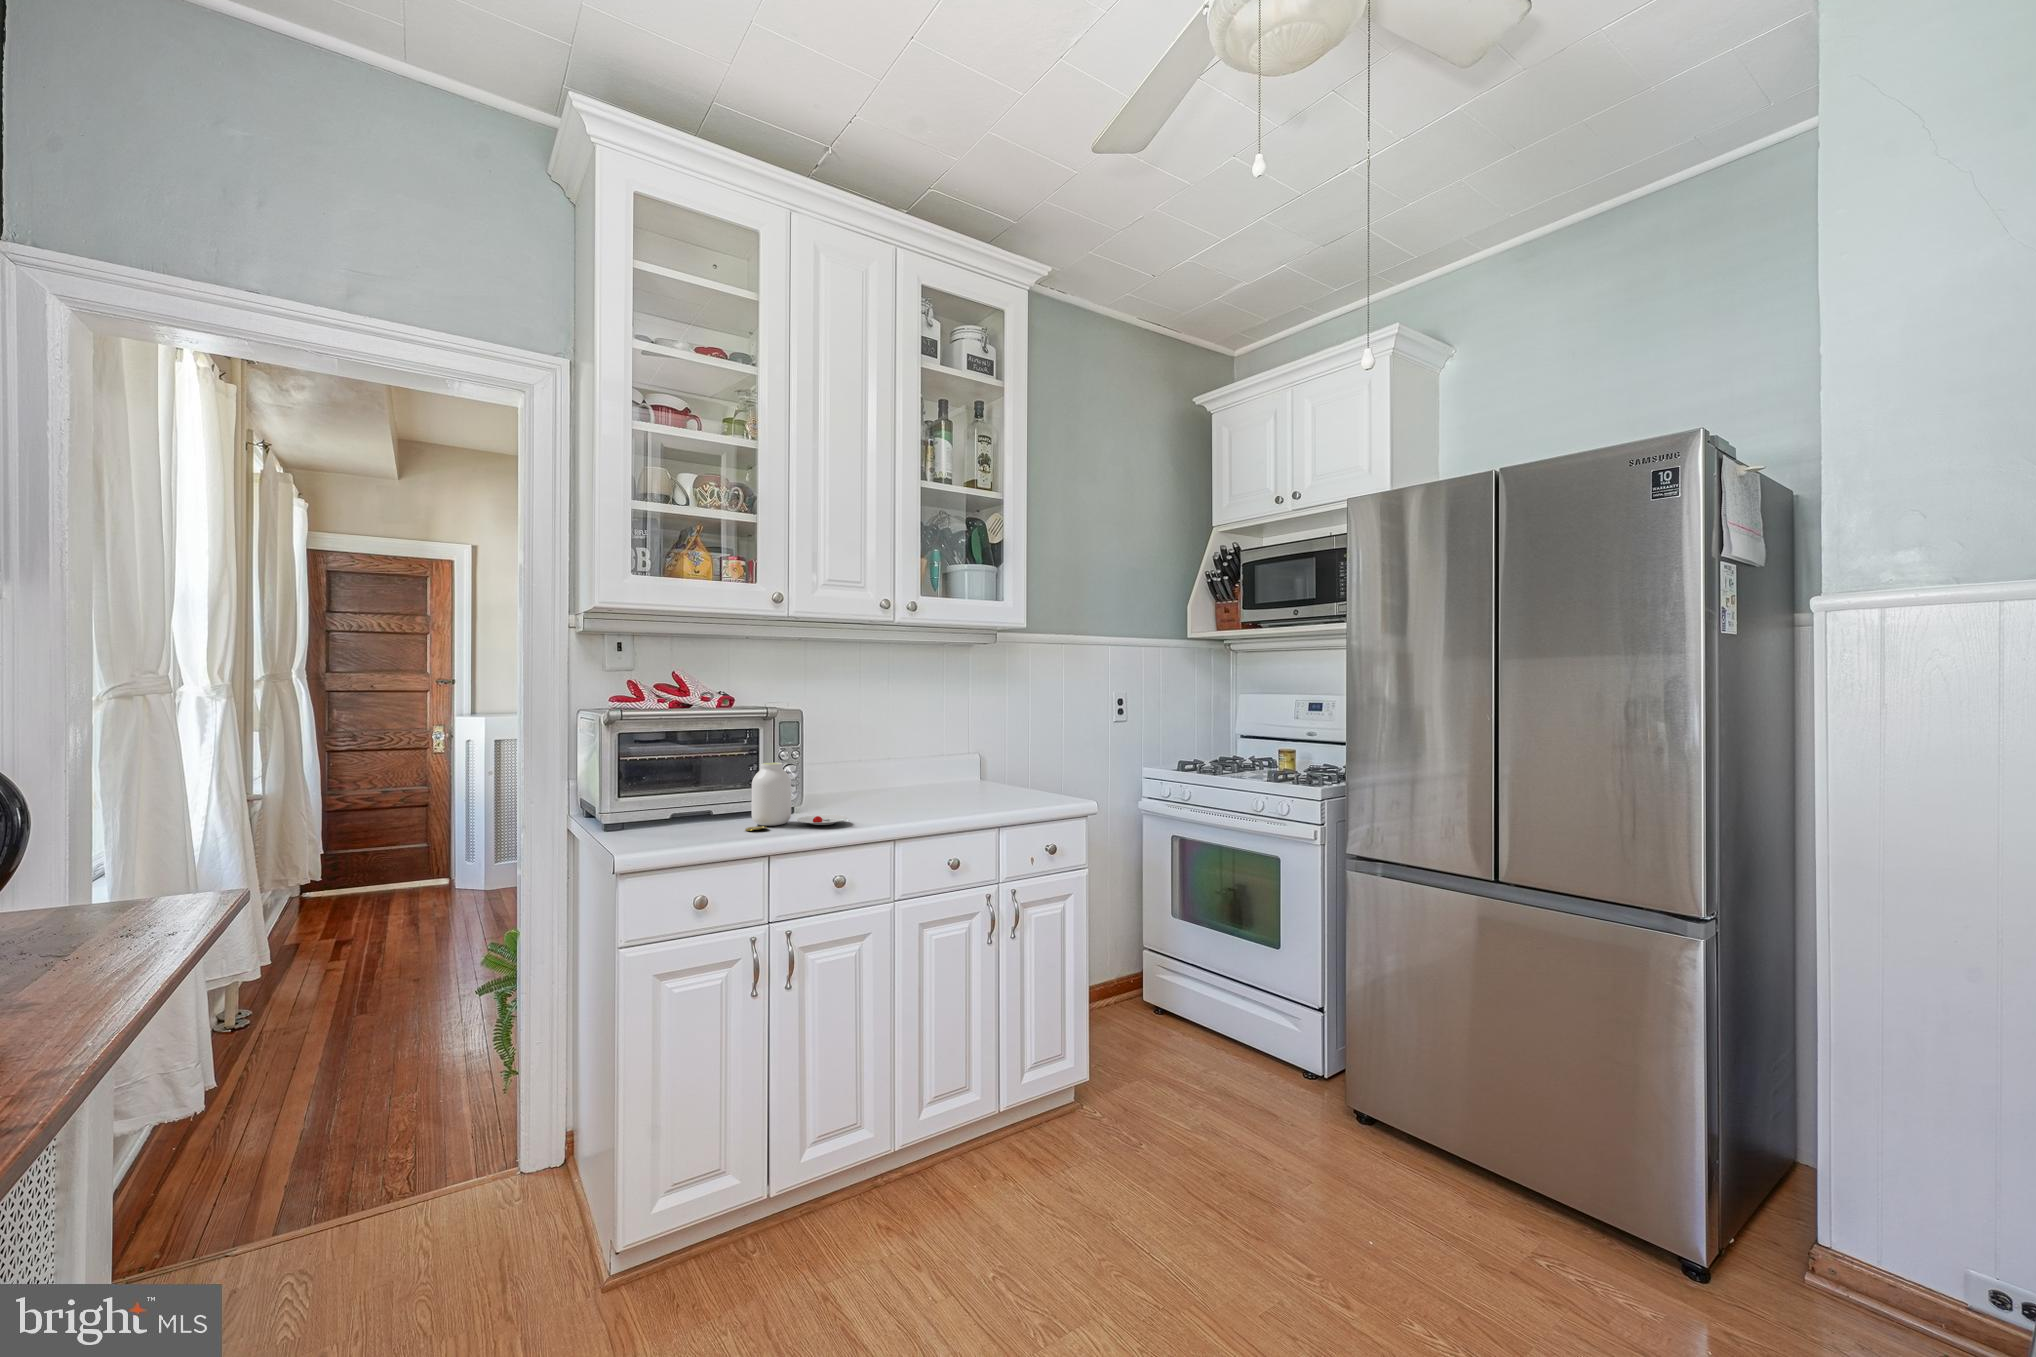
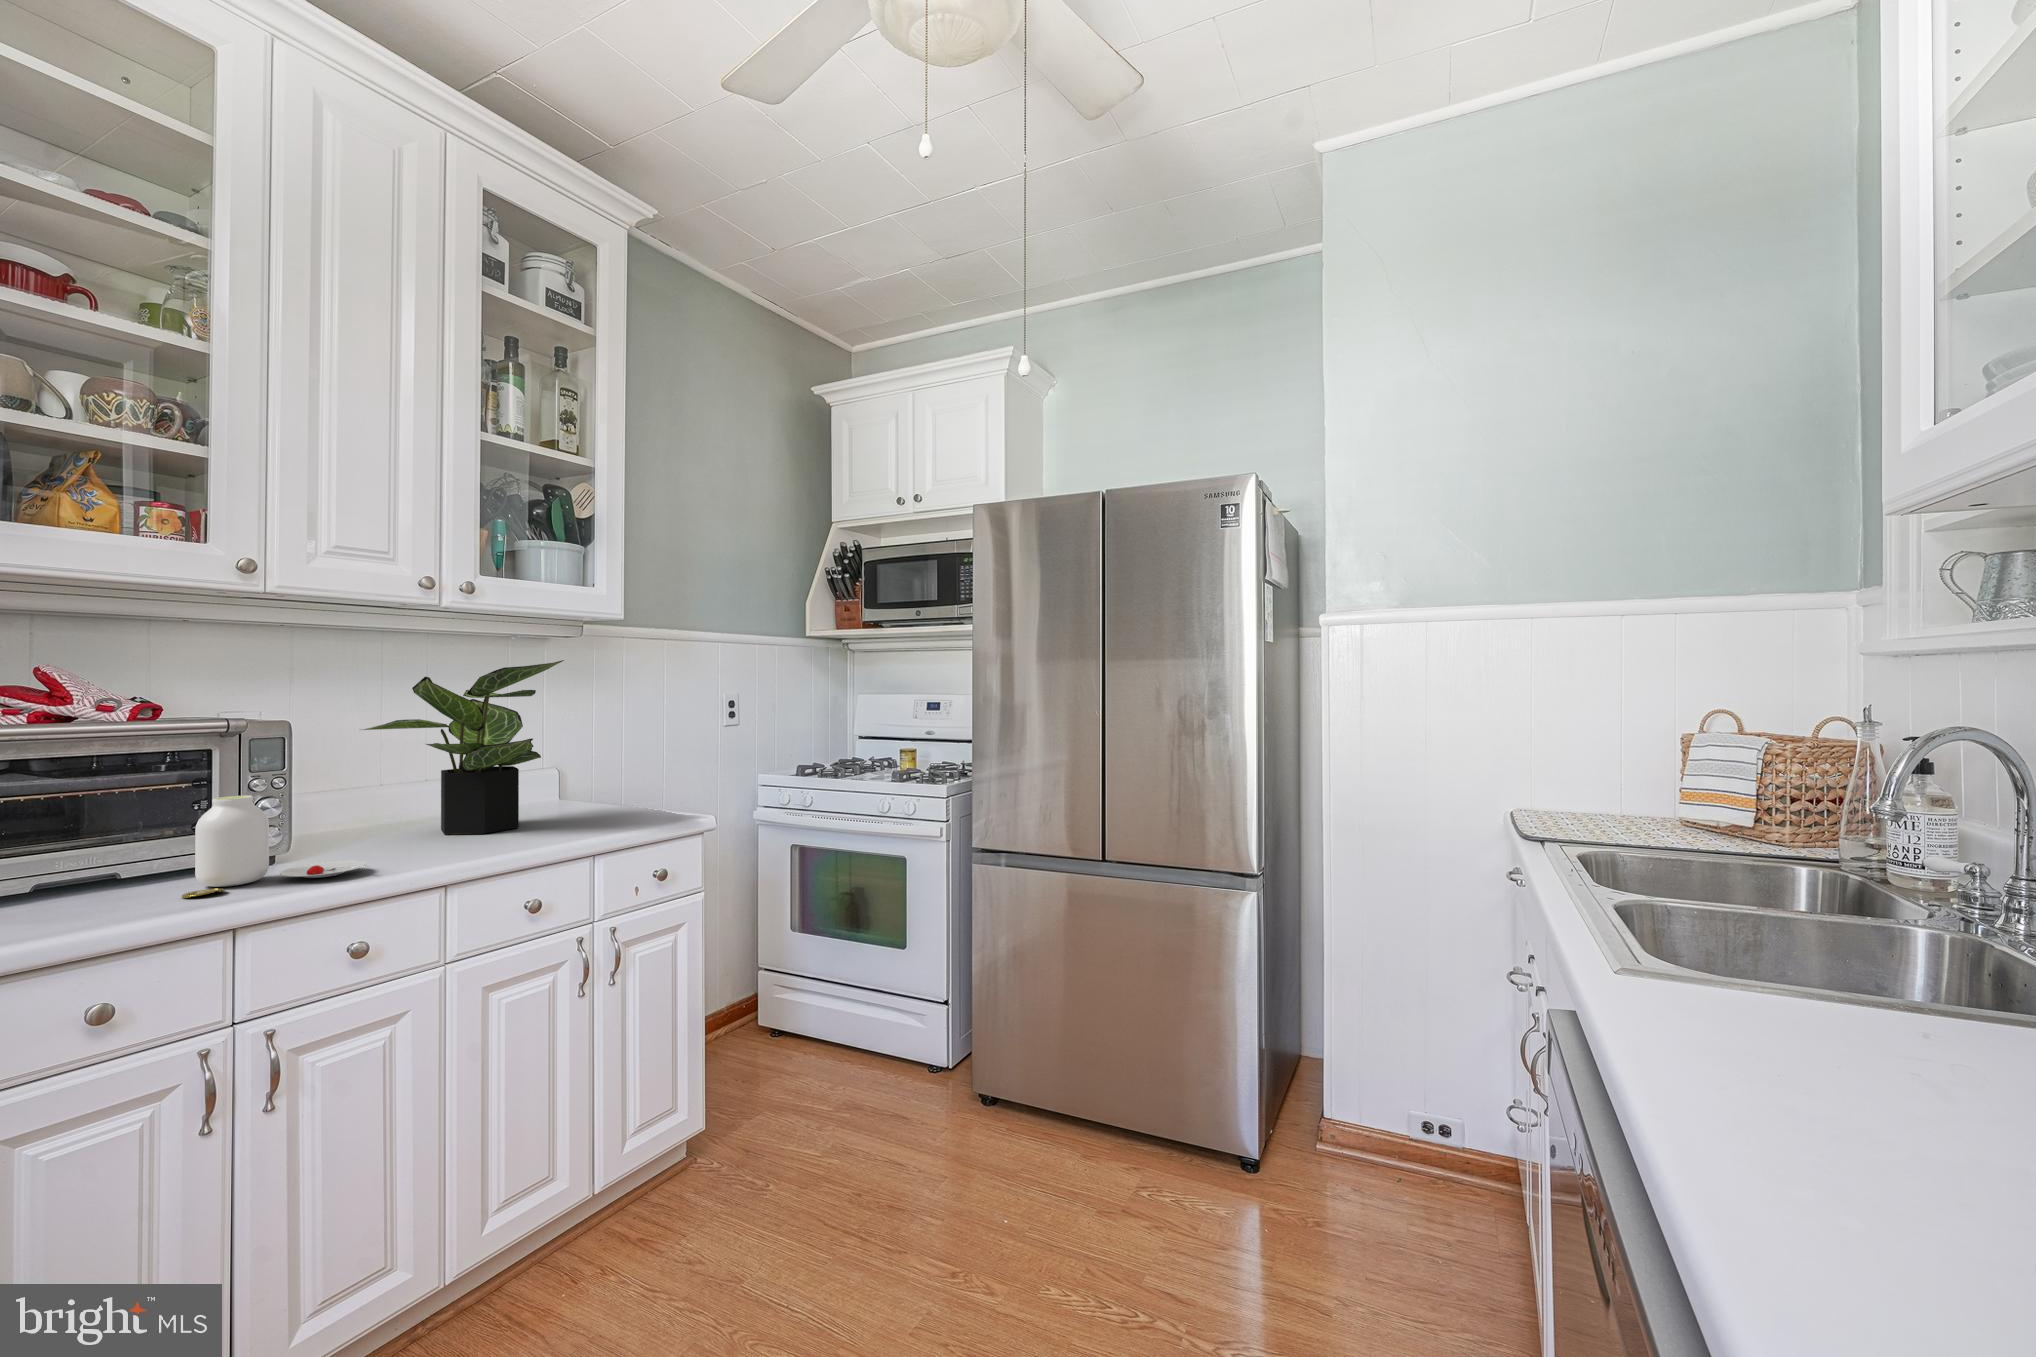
potted plant: none [841,664,980,803] -> present [362,660,564,835]

